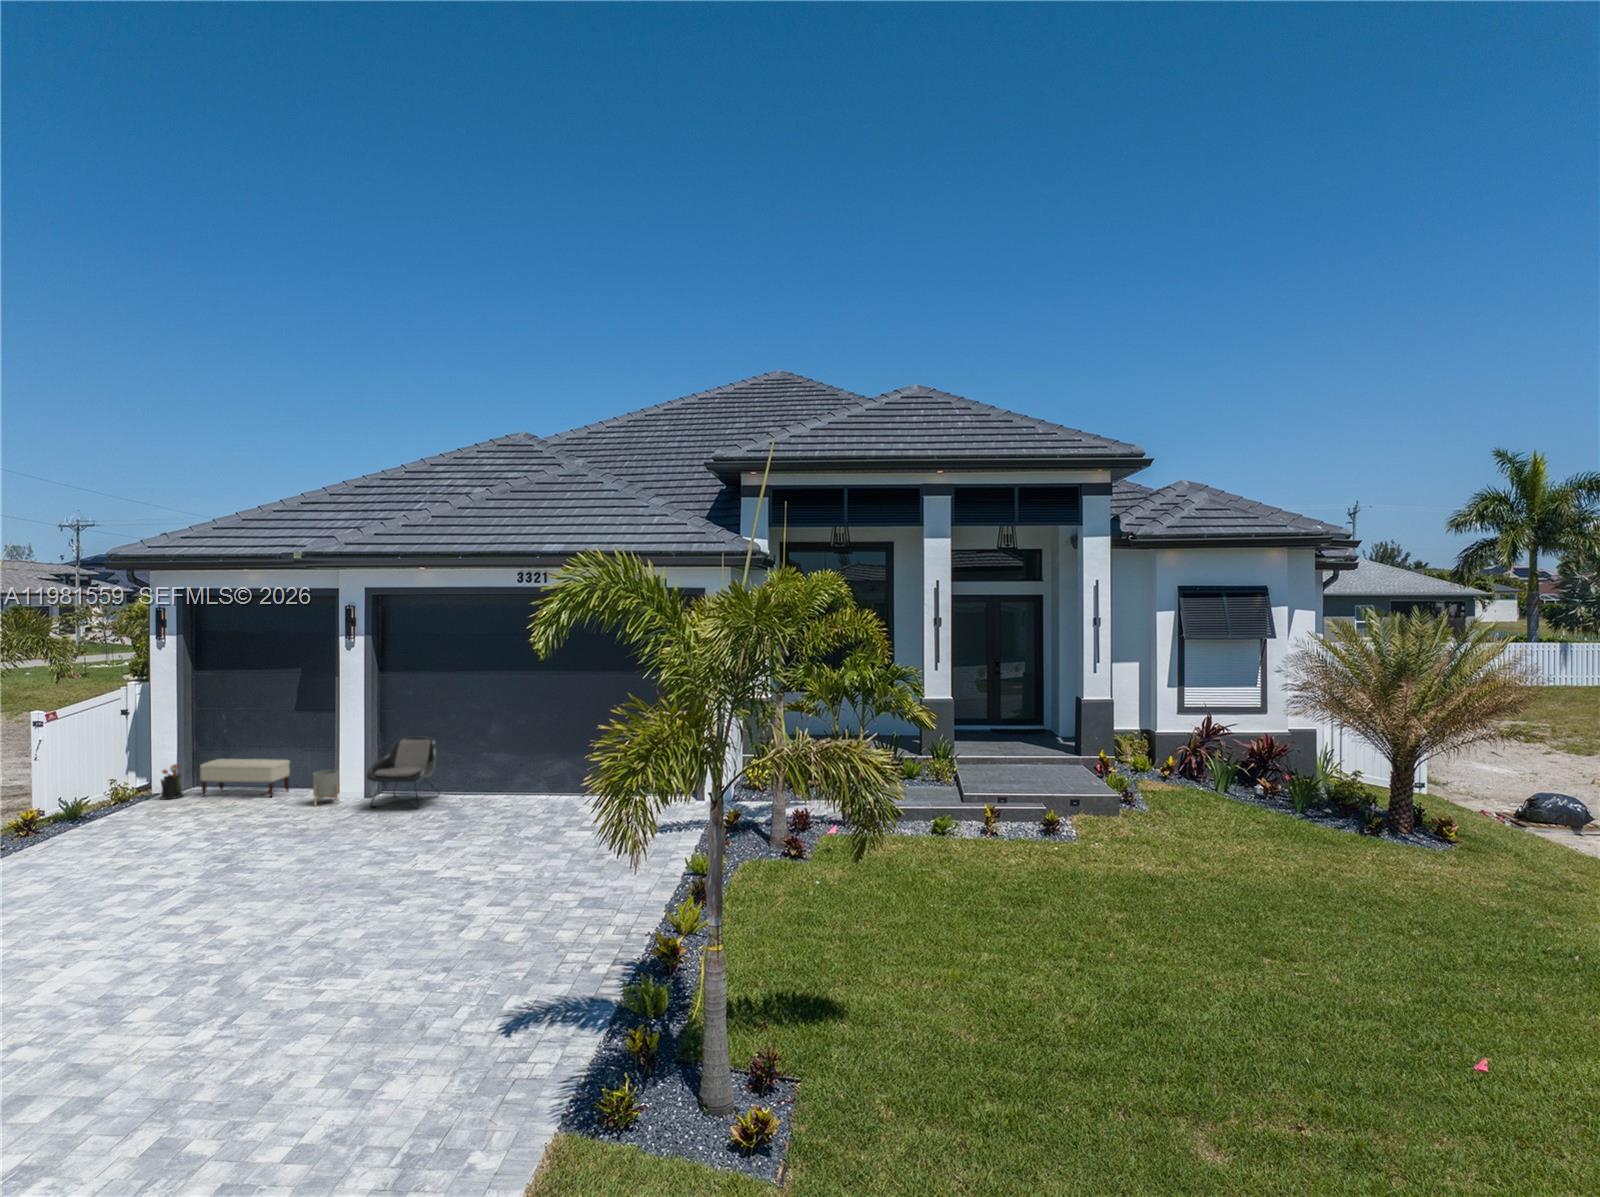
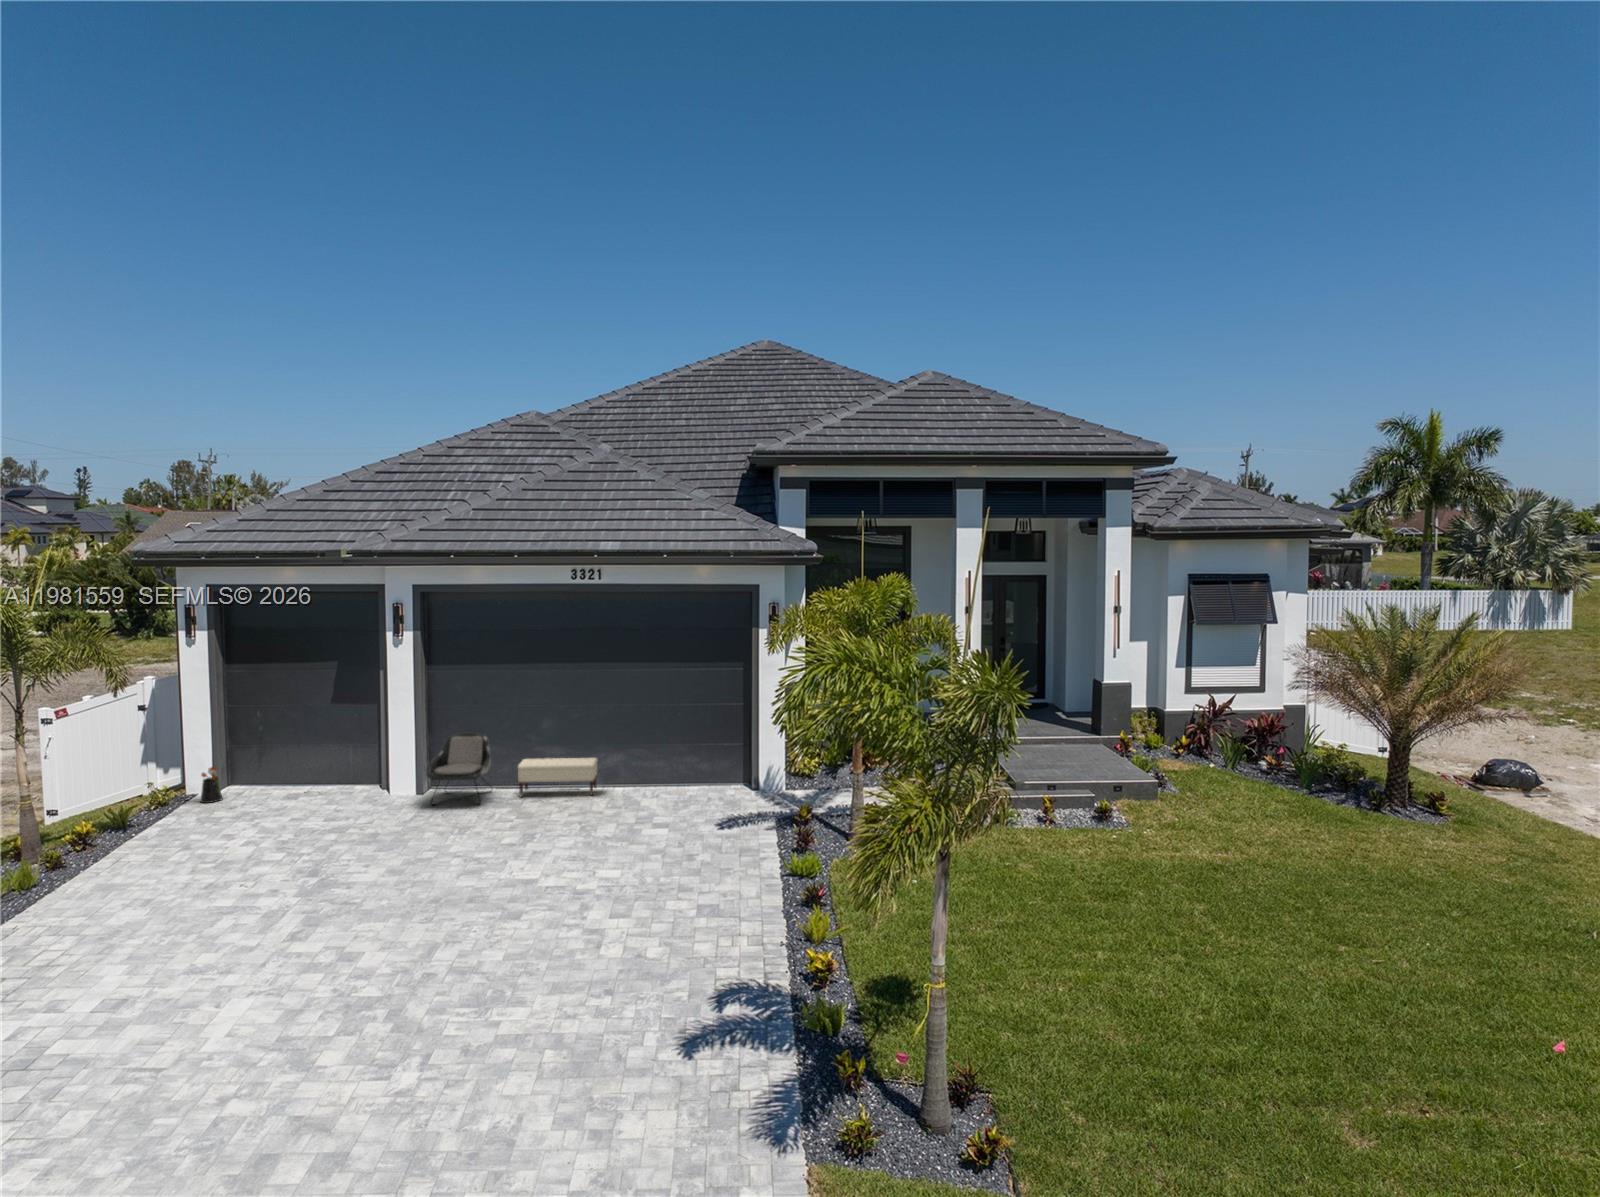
bench: present [200,759,290,797] -> present [518,758,597,797]
planter: present [313,770,339,805] -> none [366,768,393,806]

